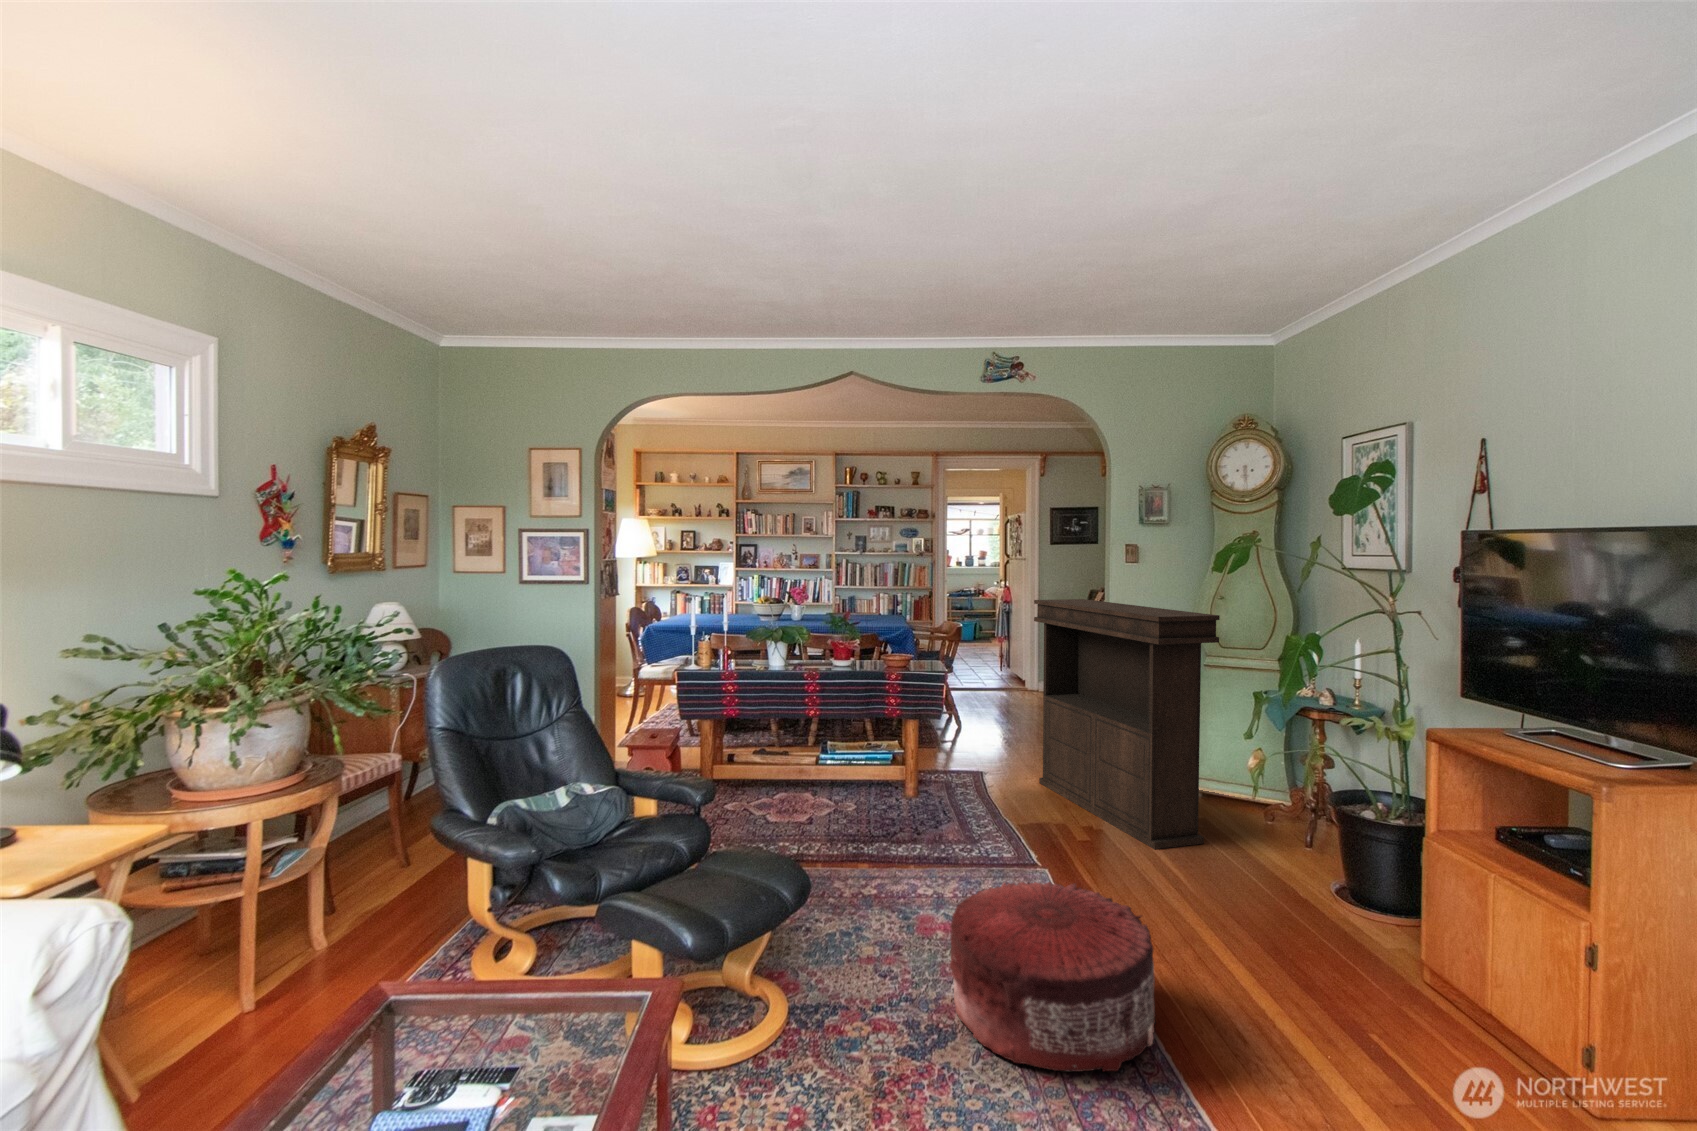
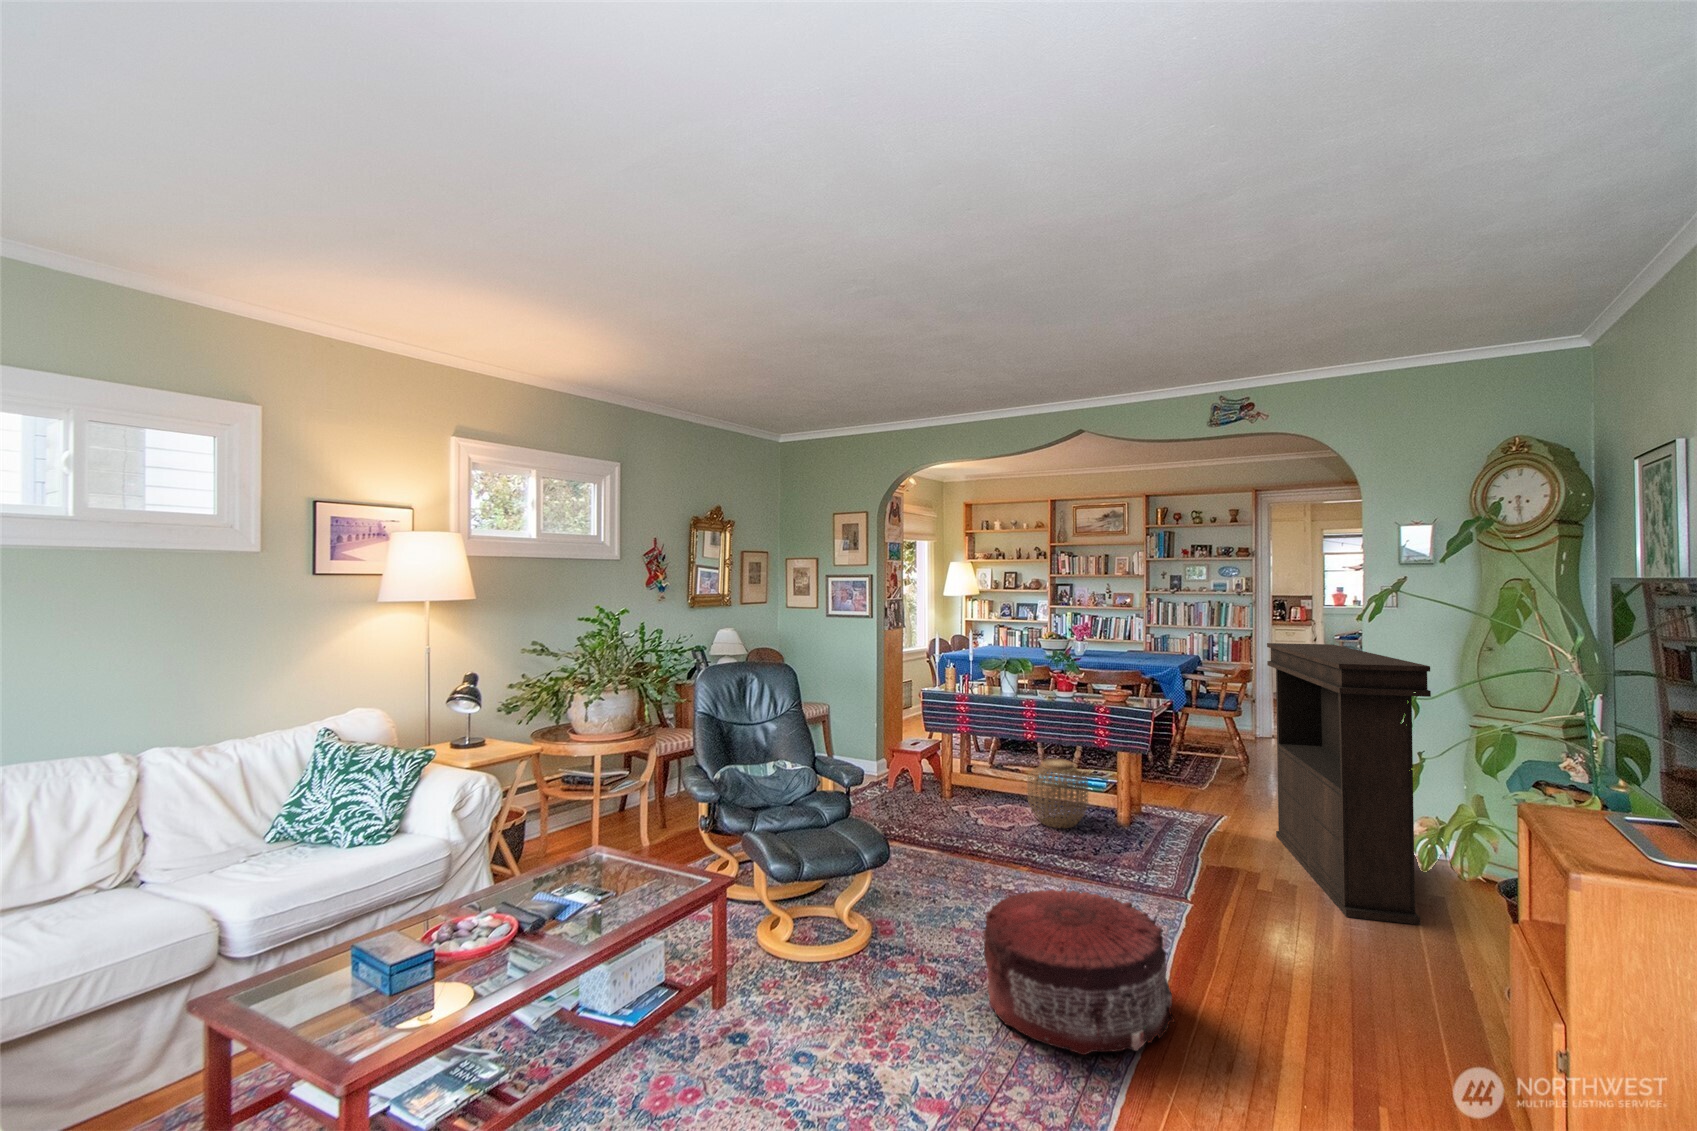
woven basket: none [820,735,885,811] -> present [1027,759,1088,828]

